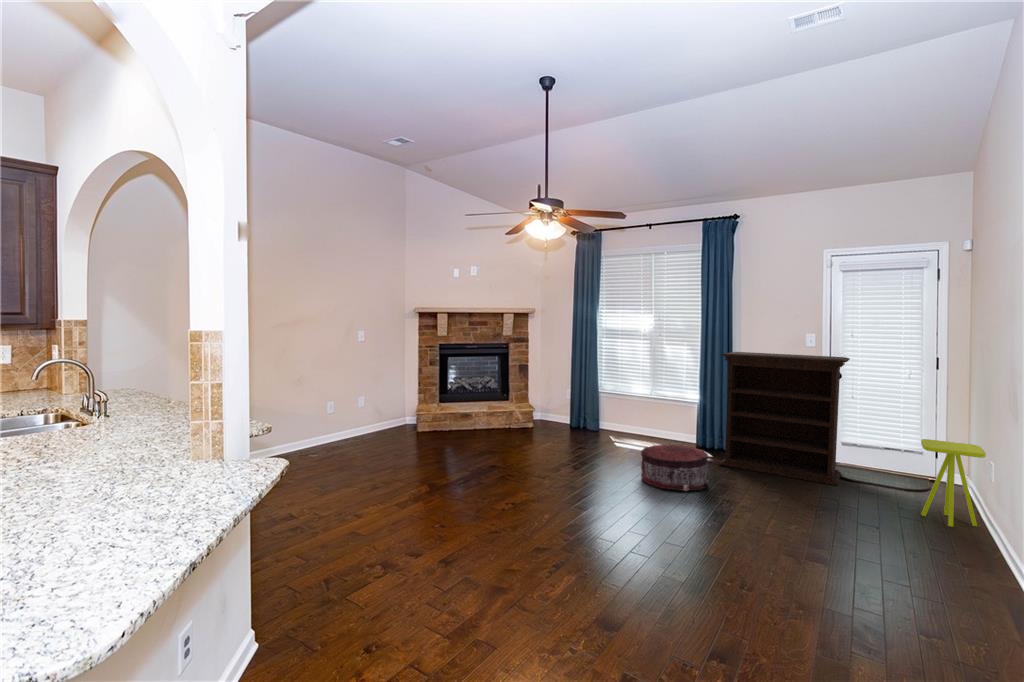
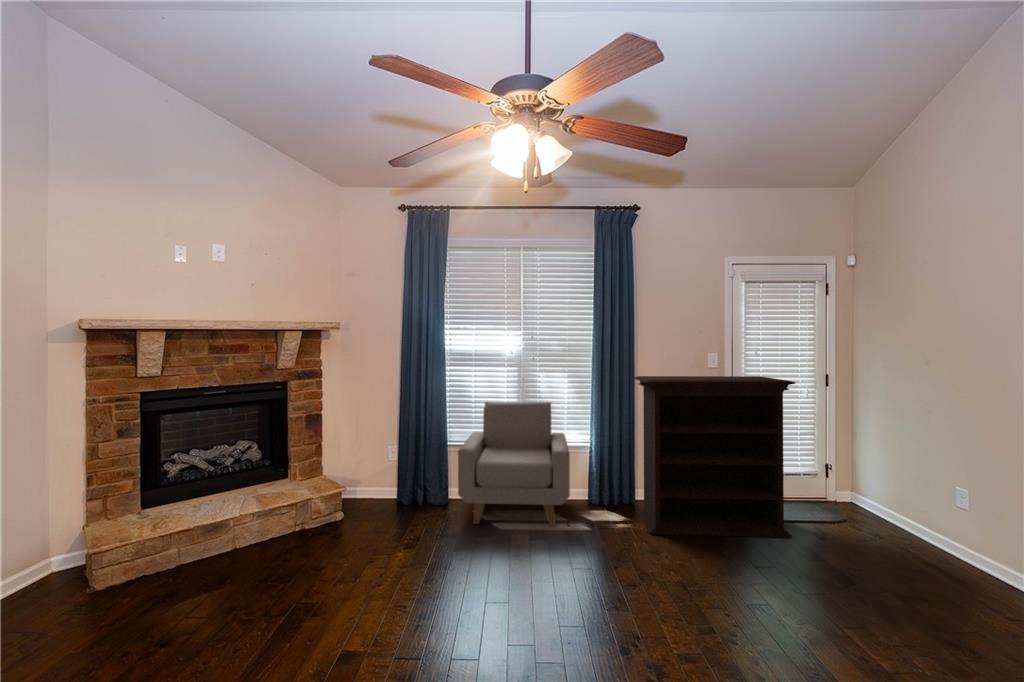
armchair: none [595,365,687,450] -> present [458,402,570,526]
side table: present [921,439,986,527] -> none [897,470,992,579]
pouf: present [641,445,709,491] -> none [593,525,709,624]

